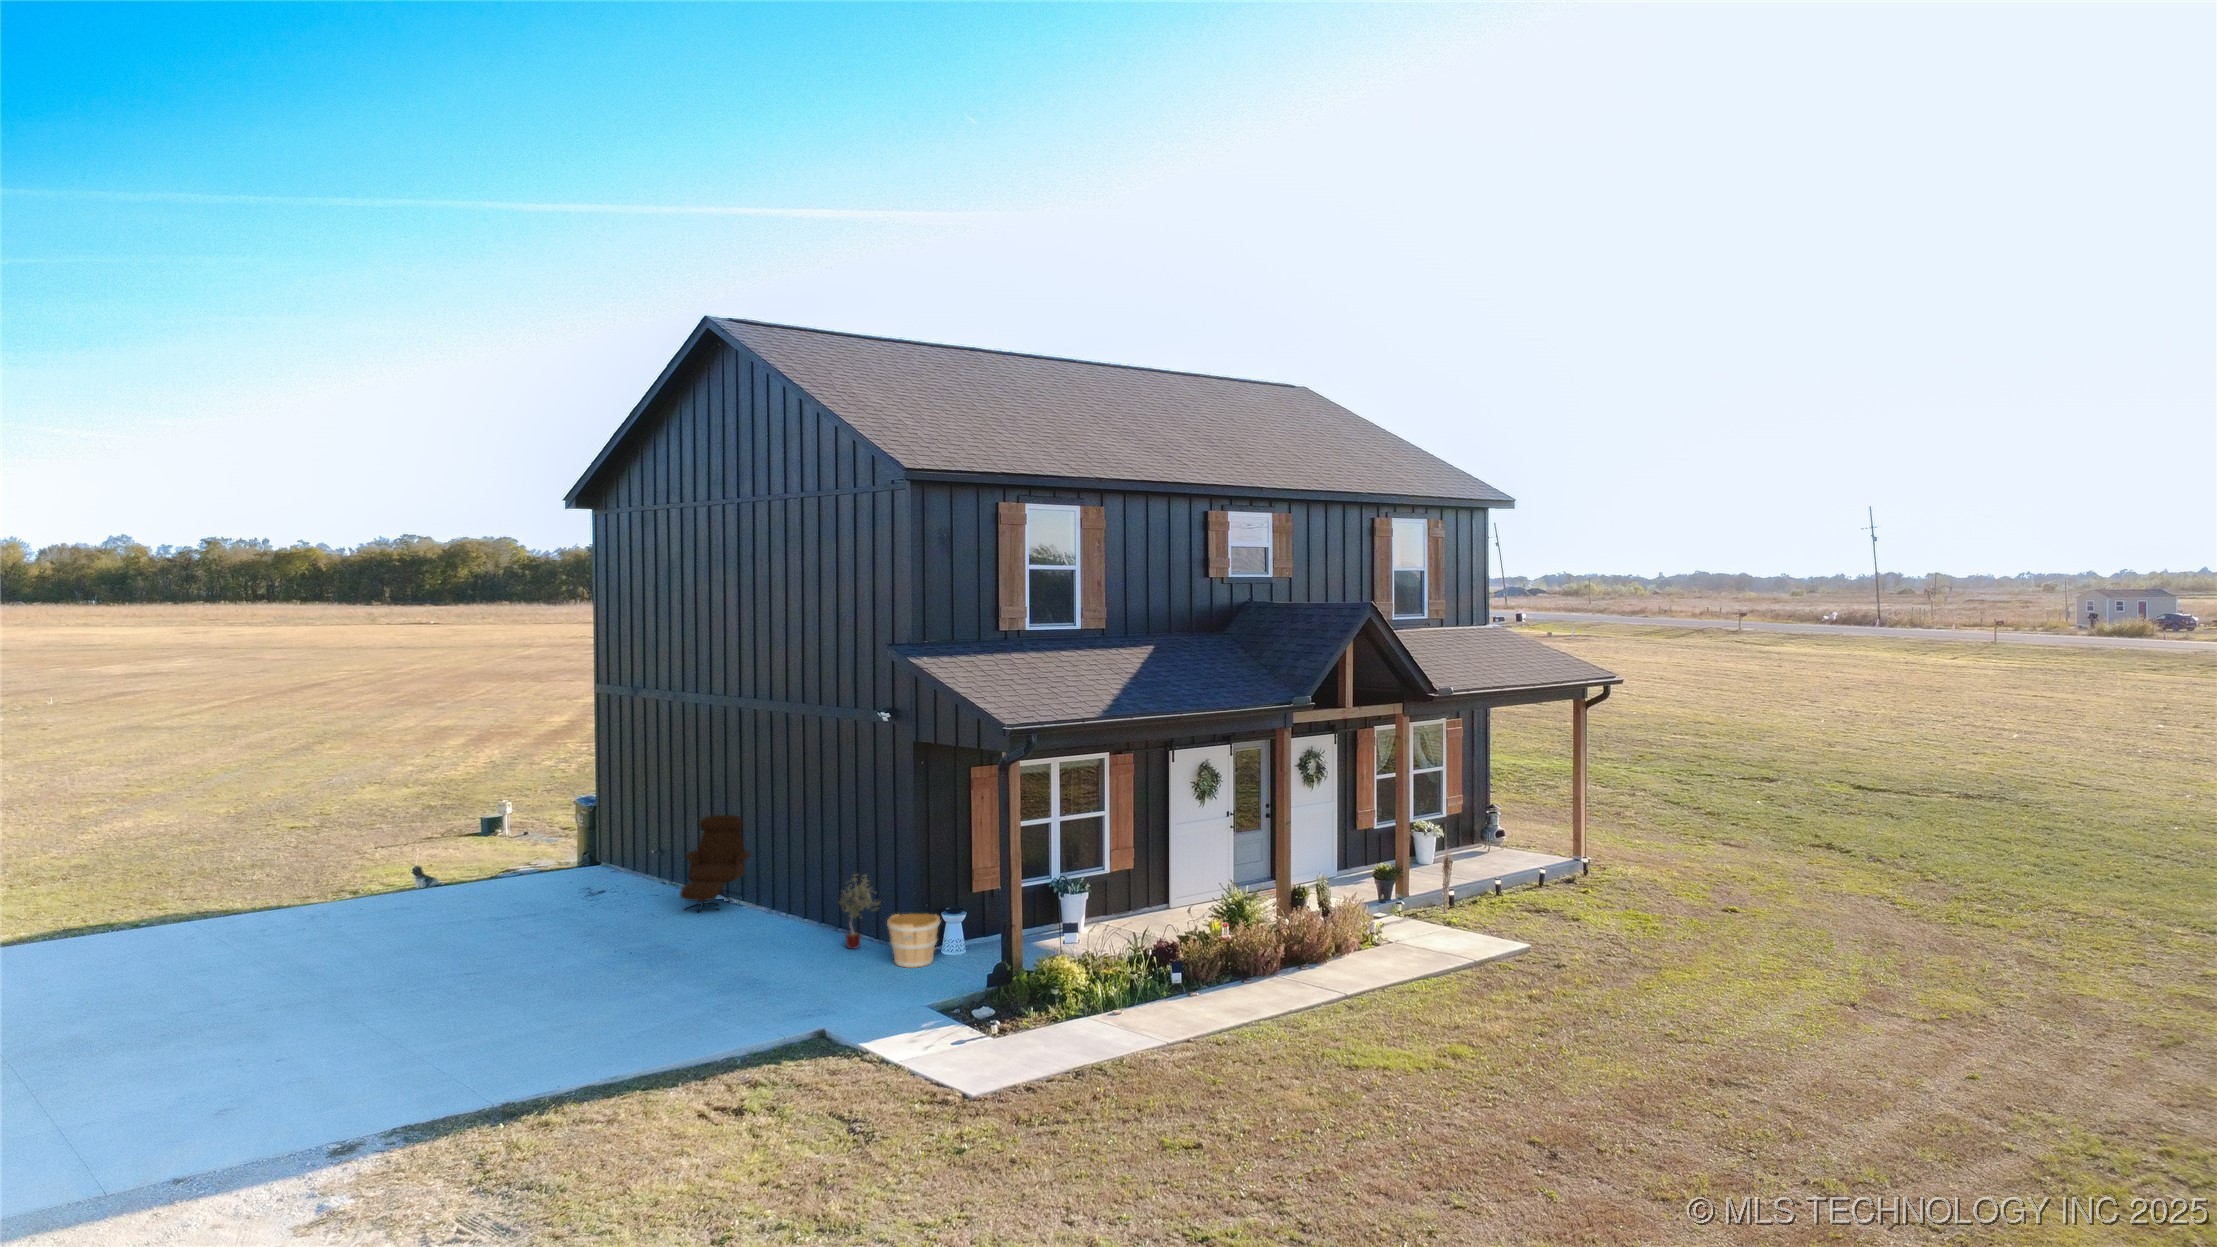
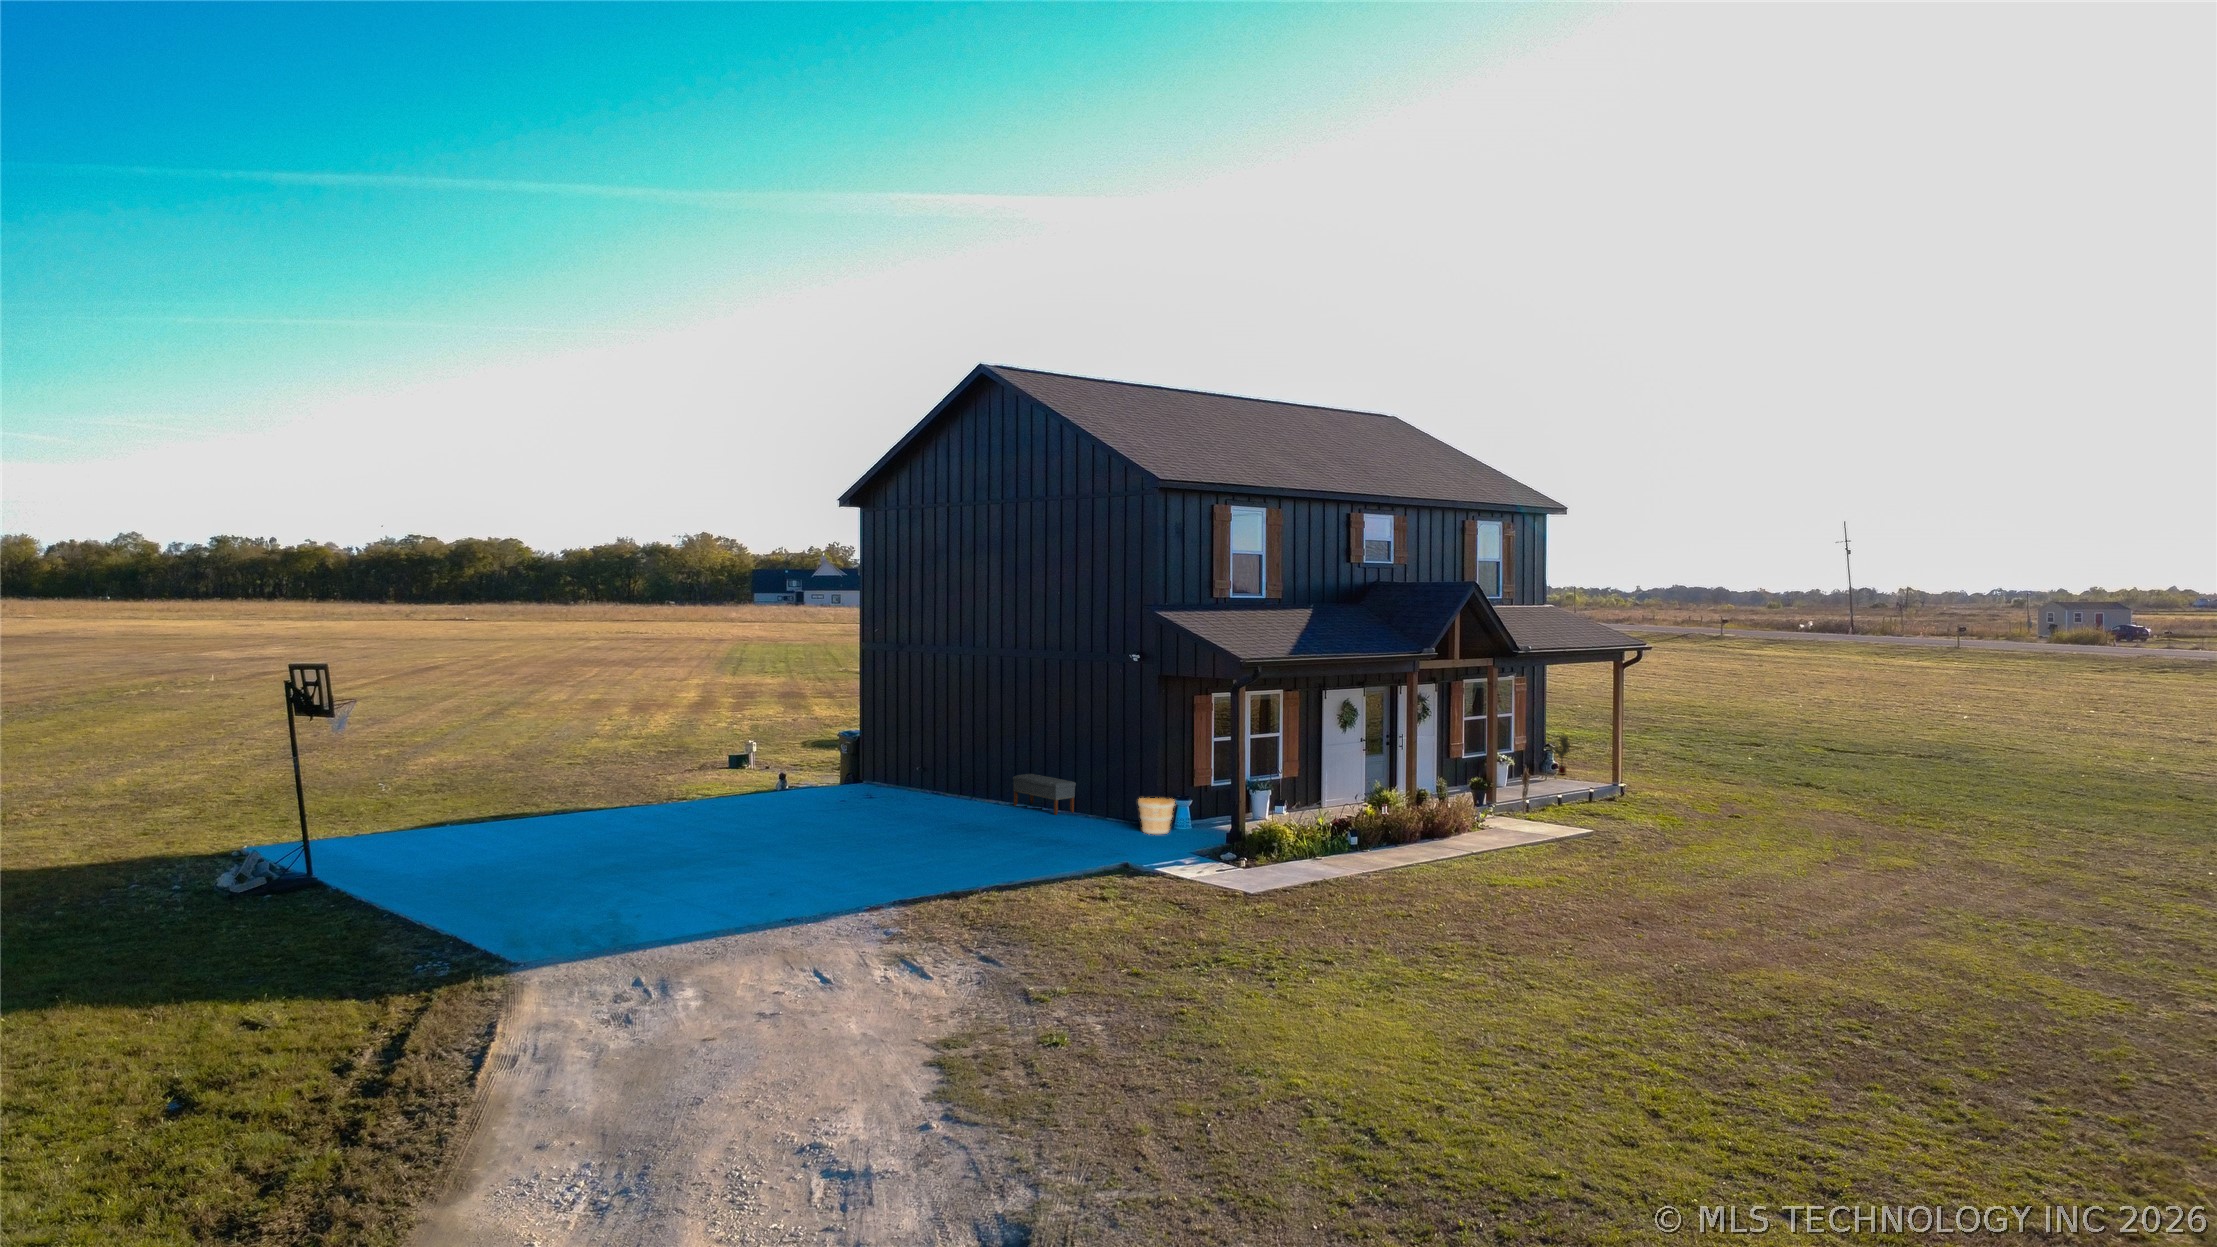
lounge chair: present [680,815,750,912] -> none [956,735,1004,804]
bench: none [748,871,826,932] -> present [1013,774,1076,815]
potted tree: present [839,875,879,949] -> present [1550,735,1570,774]

